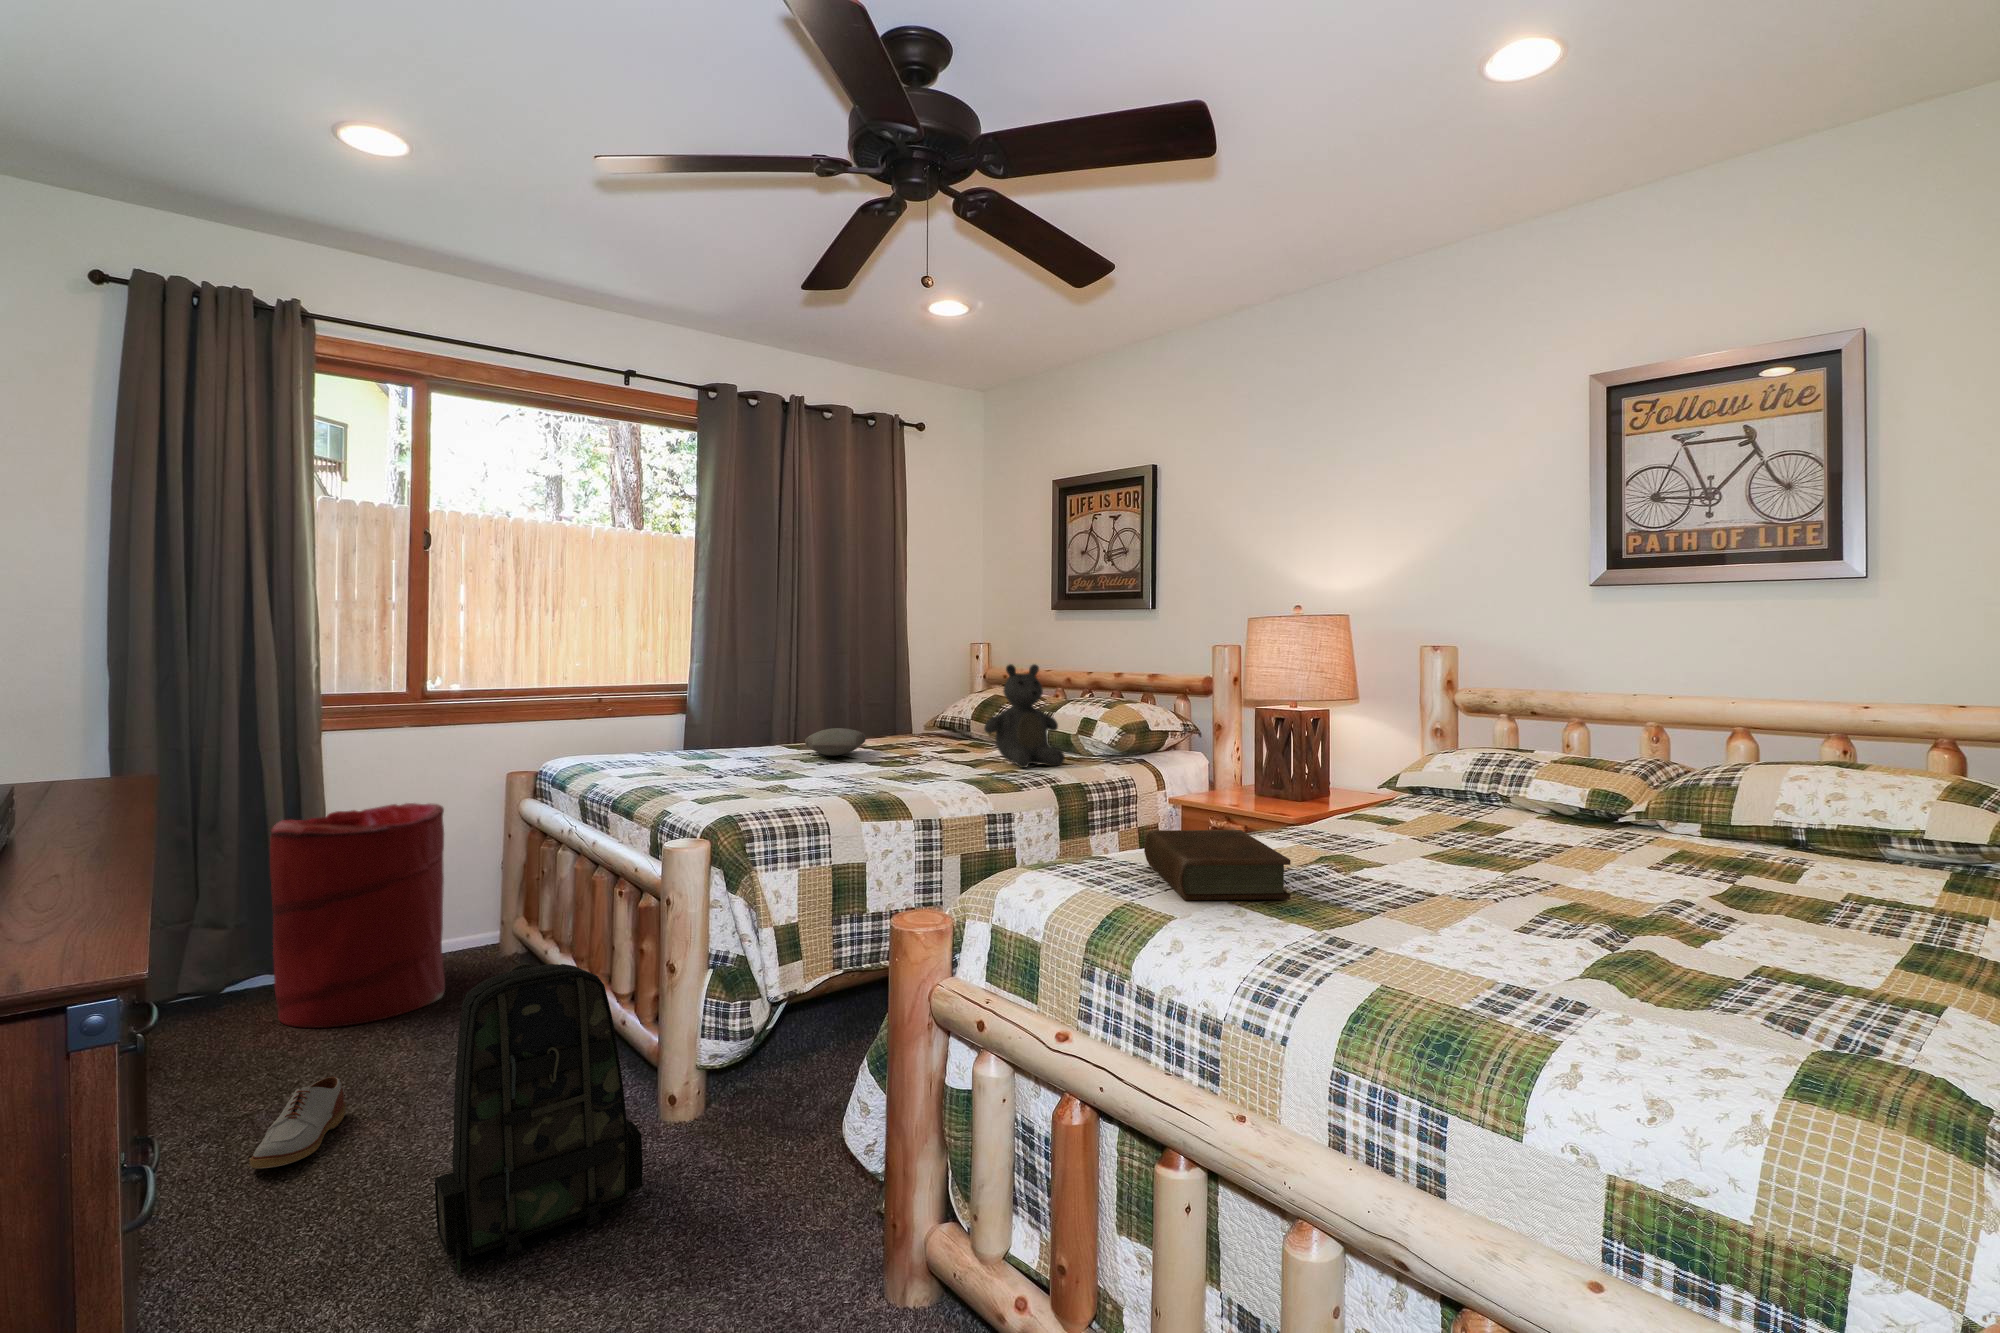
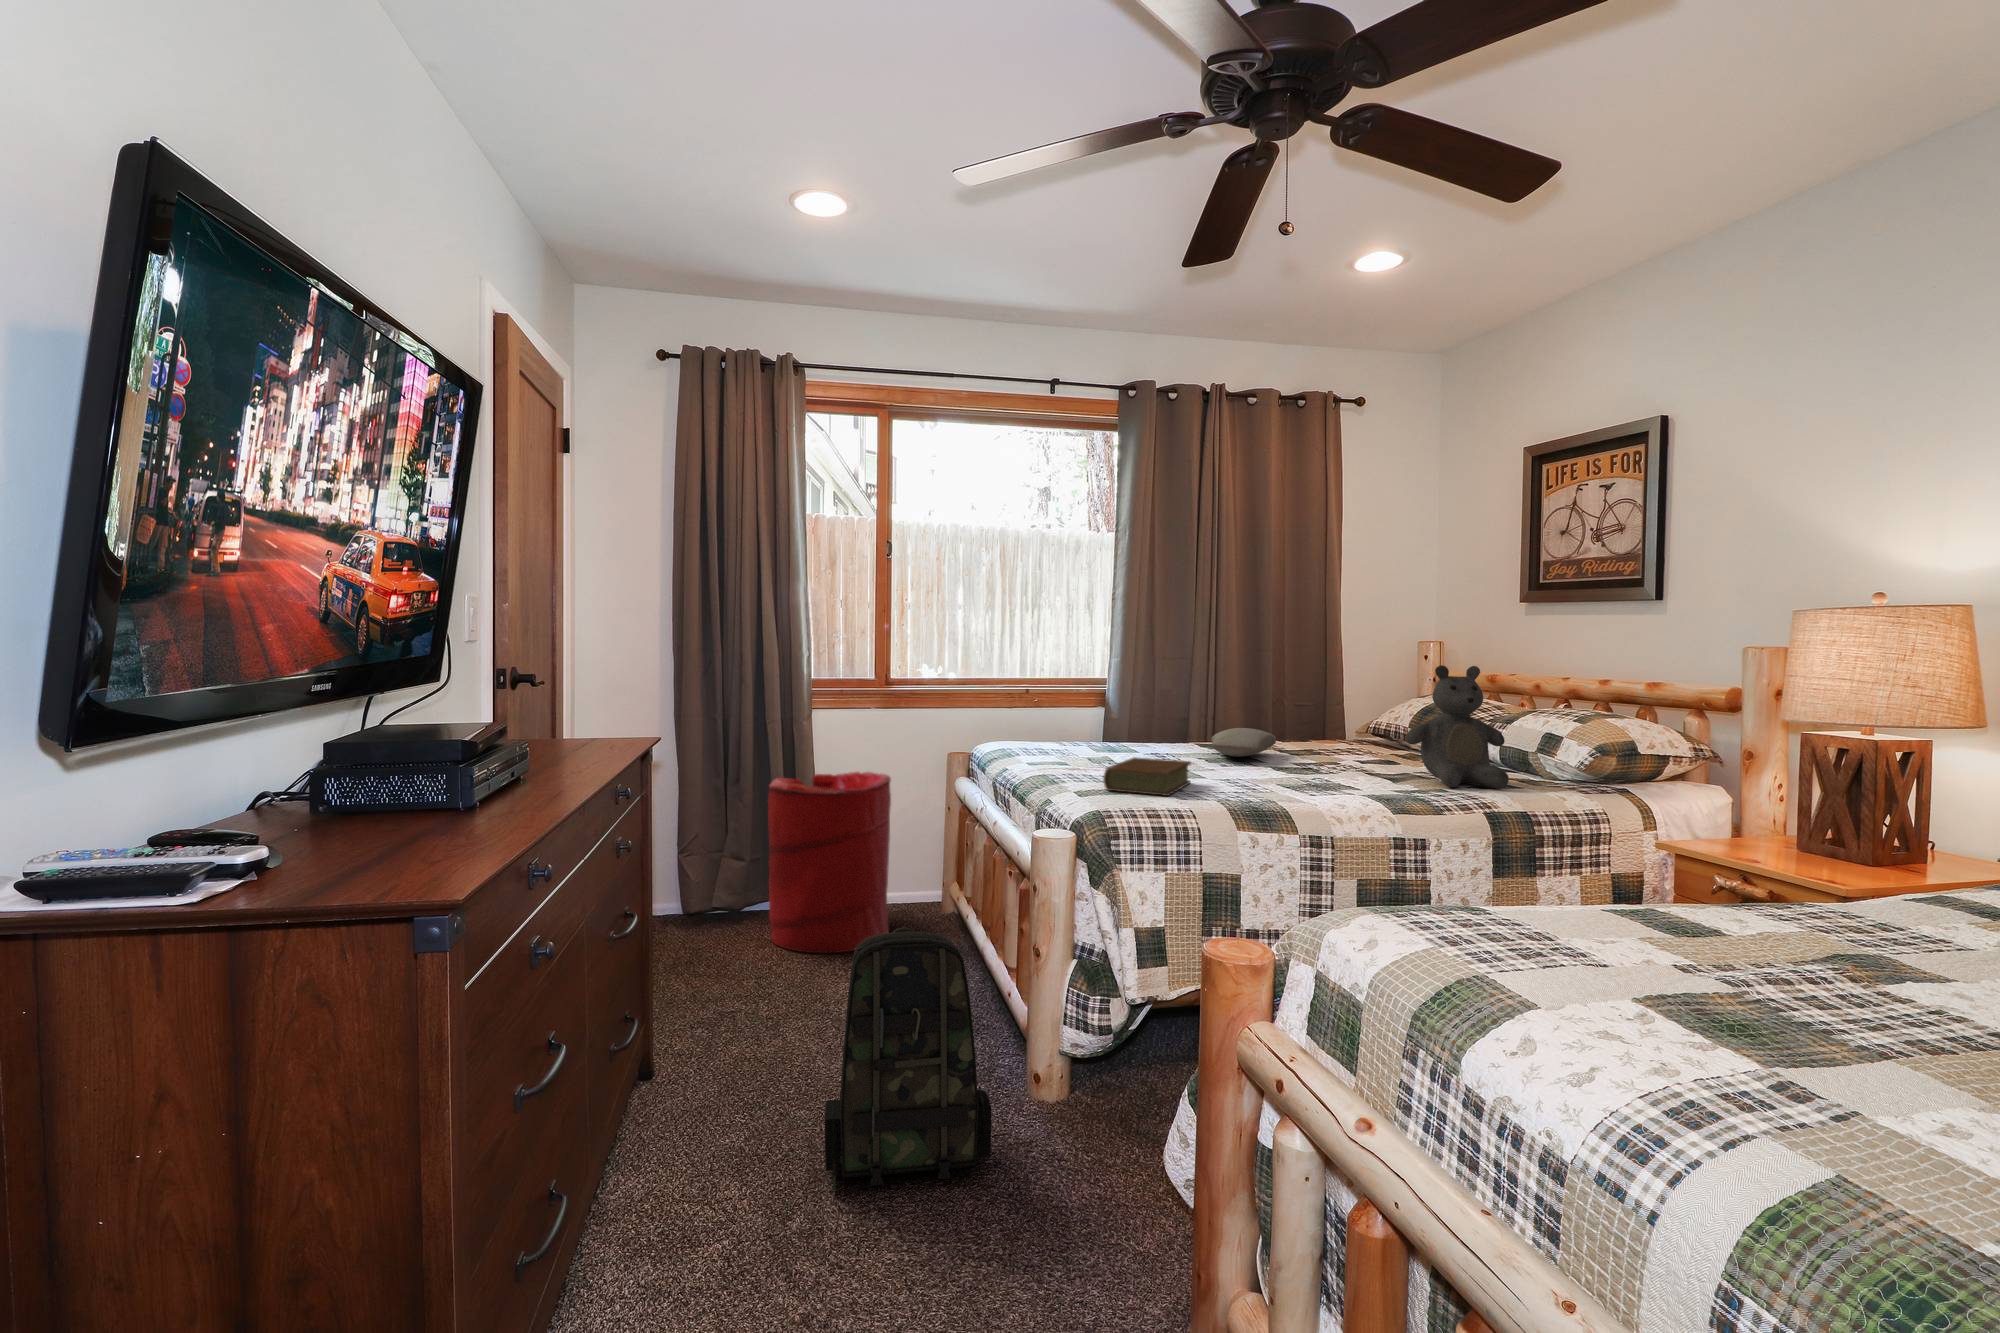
book: present [1144,830,1291,900] -> present [1103,757,1191,796]
shoe: present [250,1077,346,1168] -> none [722,994,793,1059]

